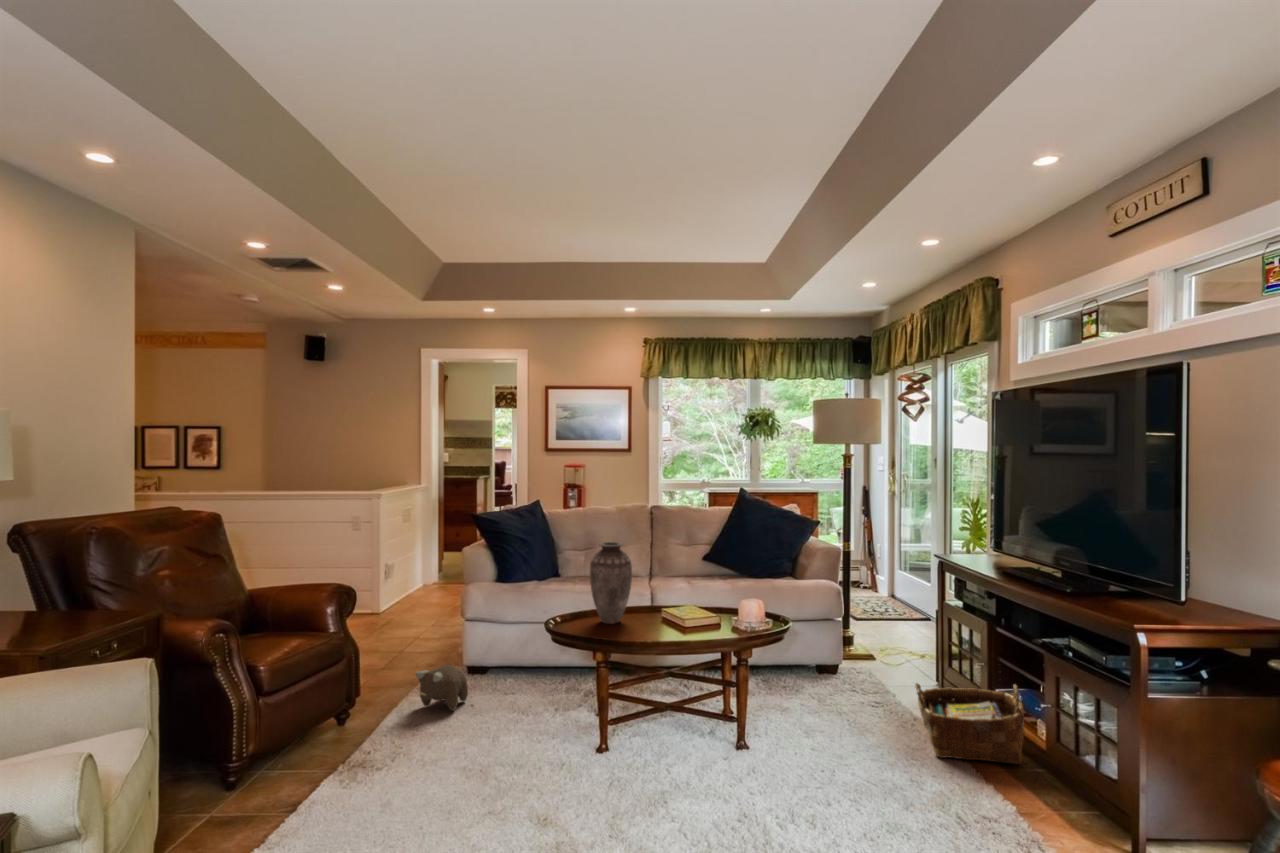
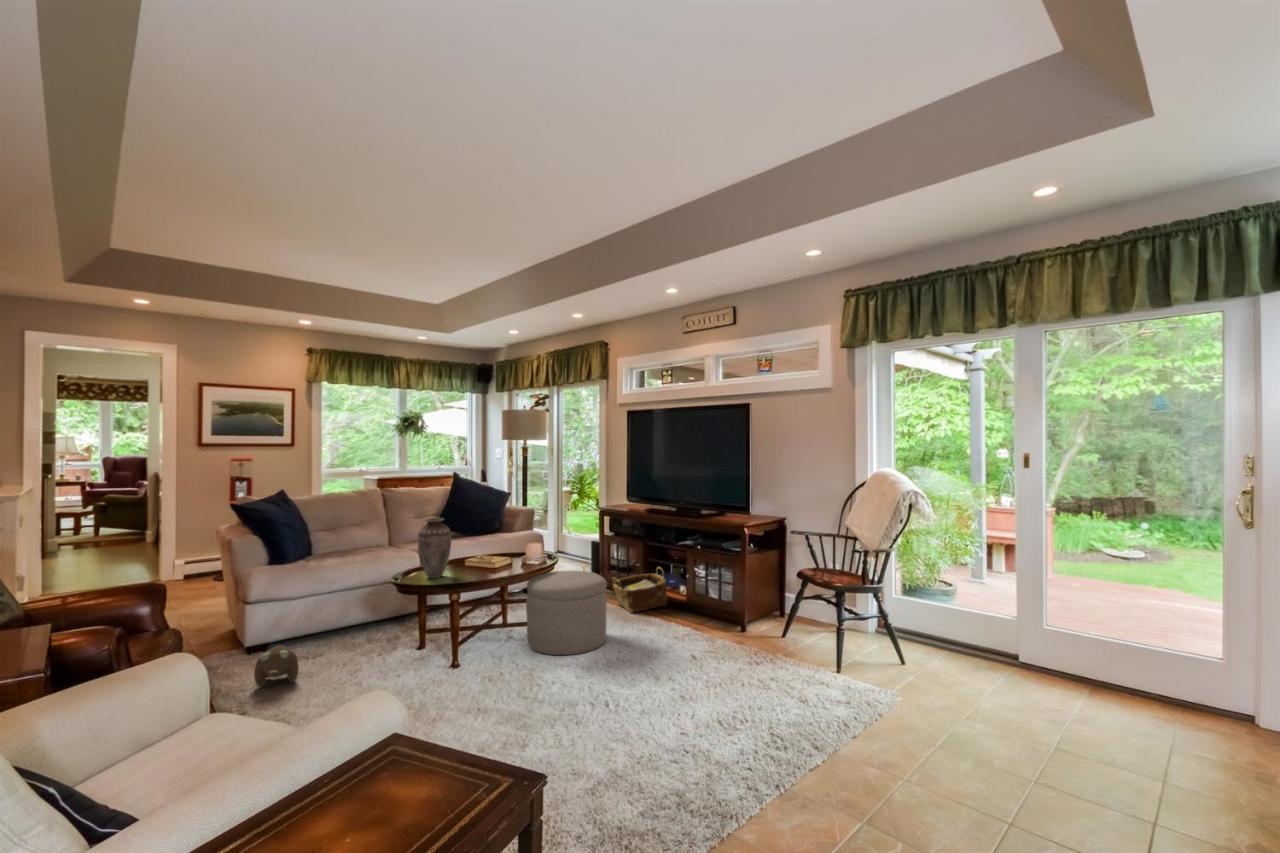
ottoman: none [704,650,837,804] -> present [526,571,607,655]

